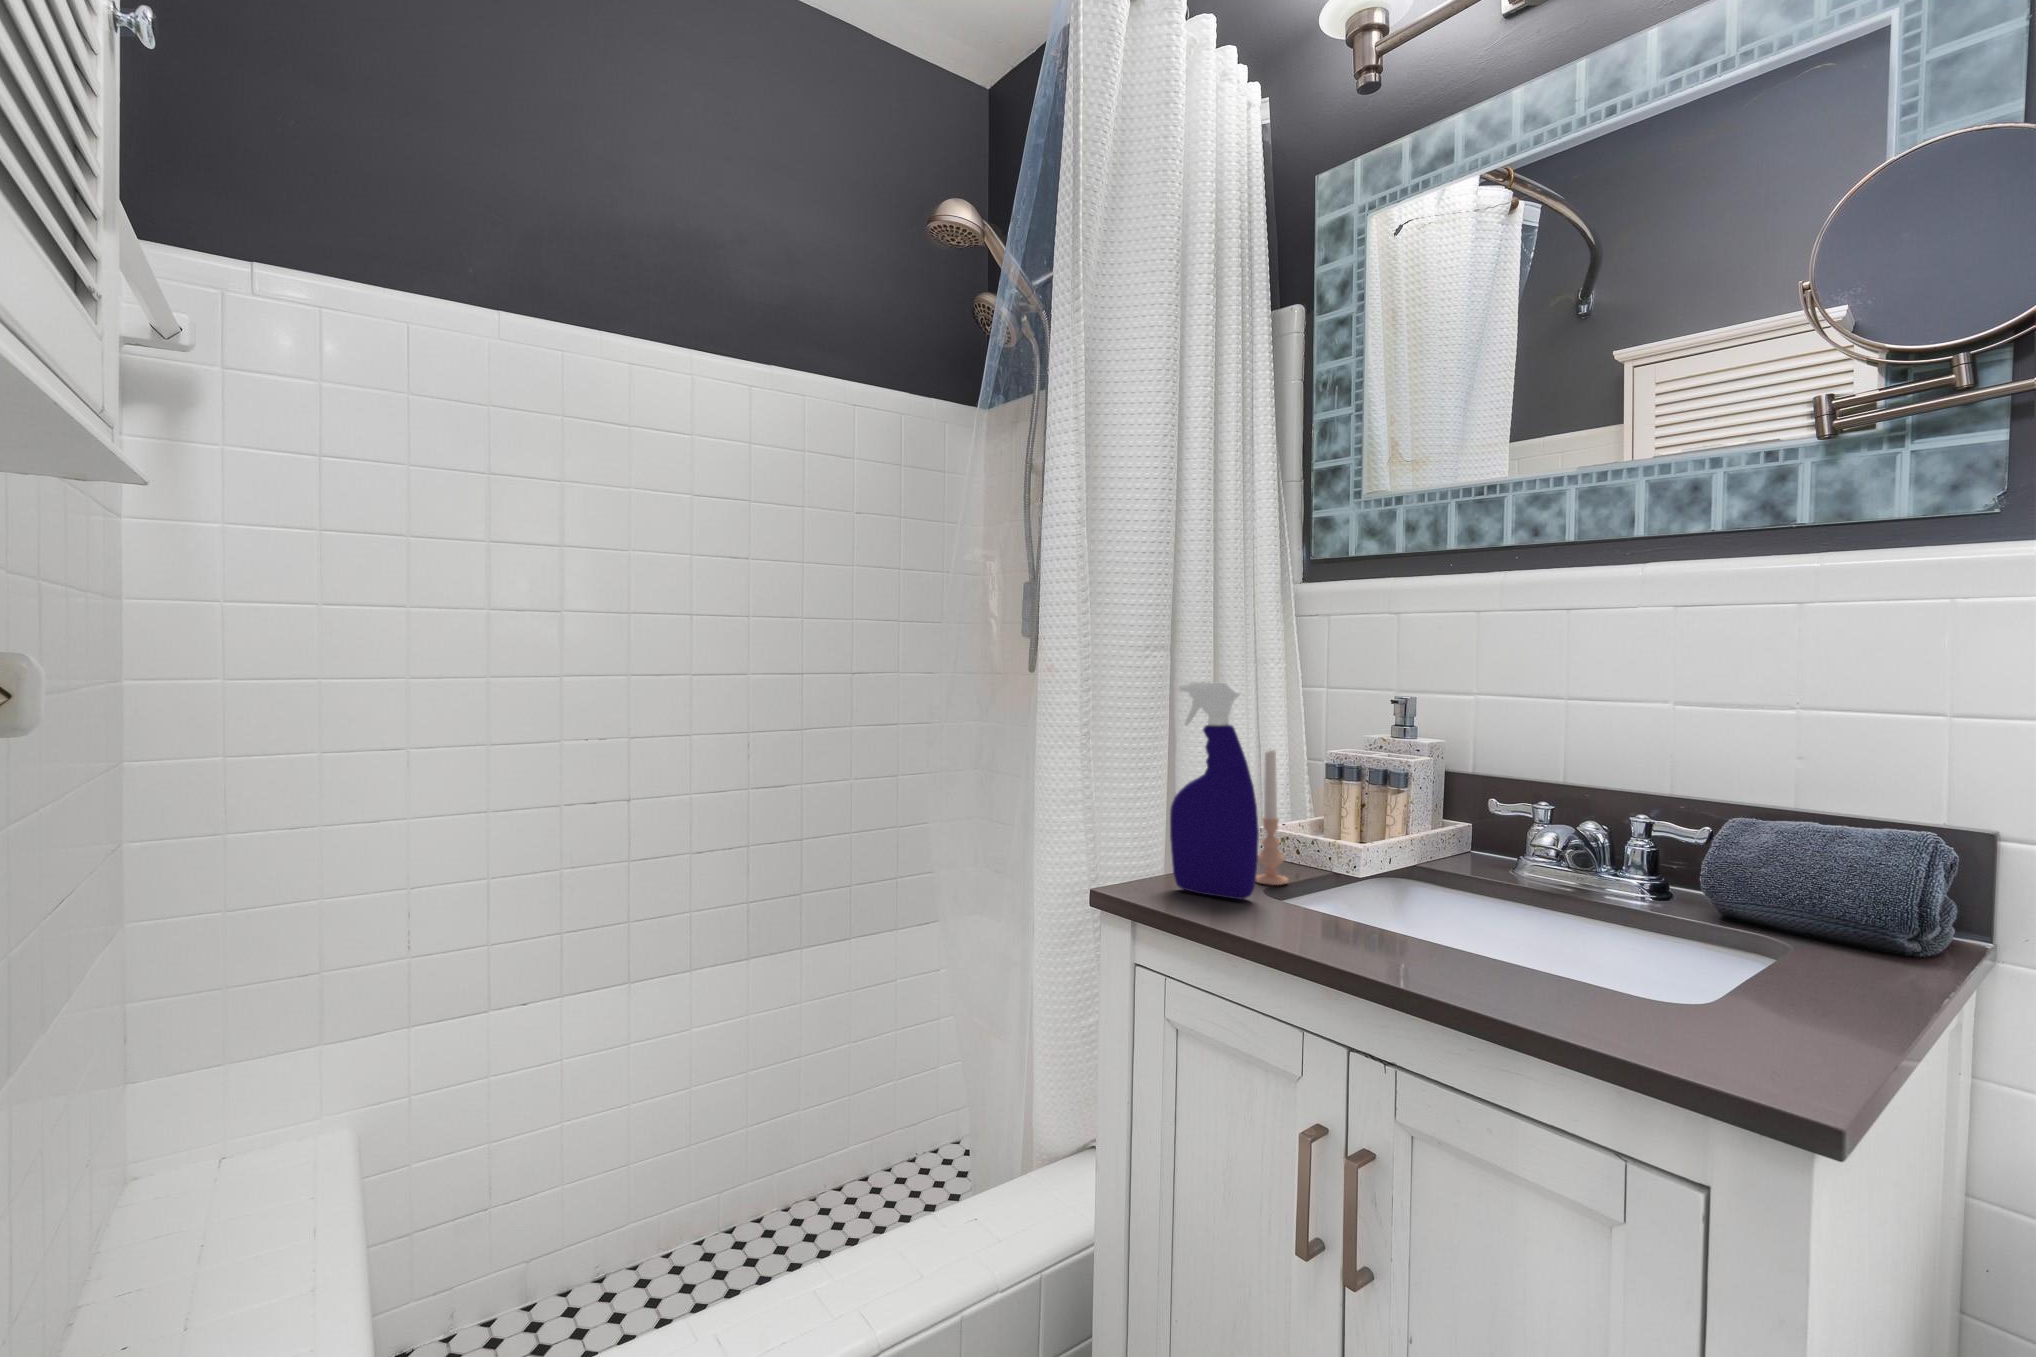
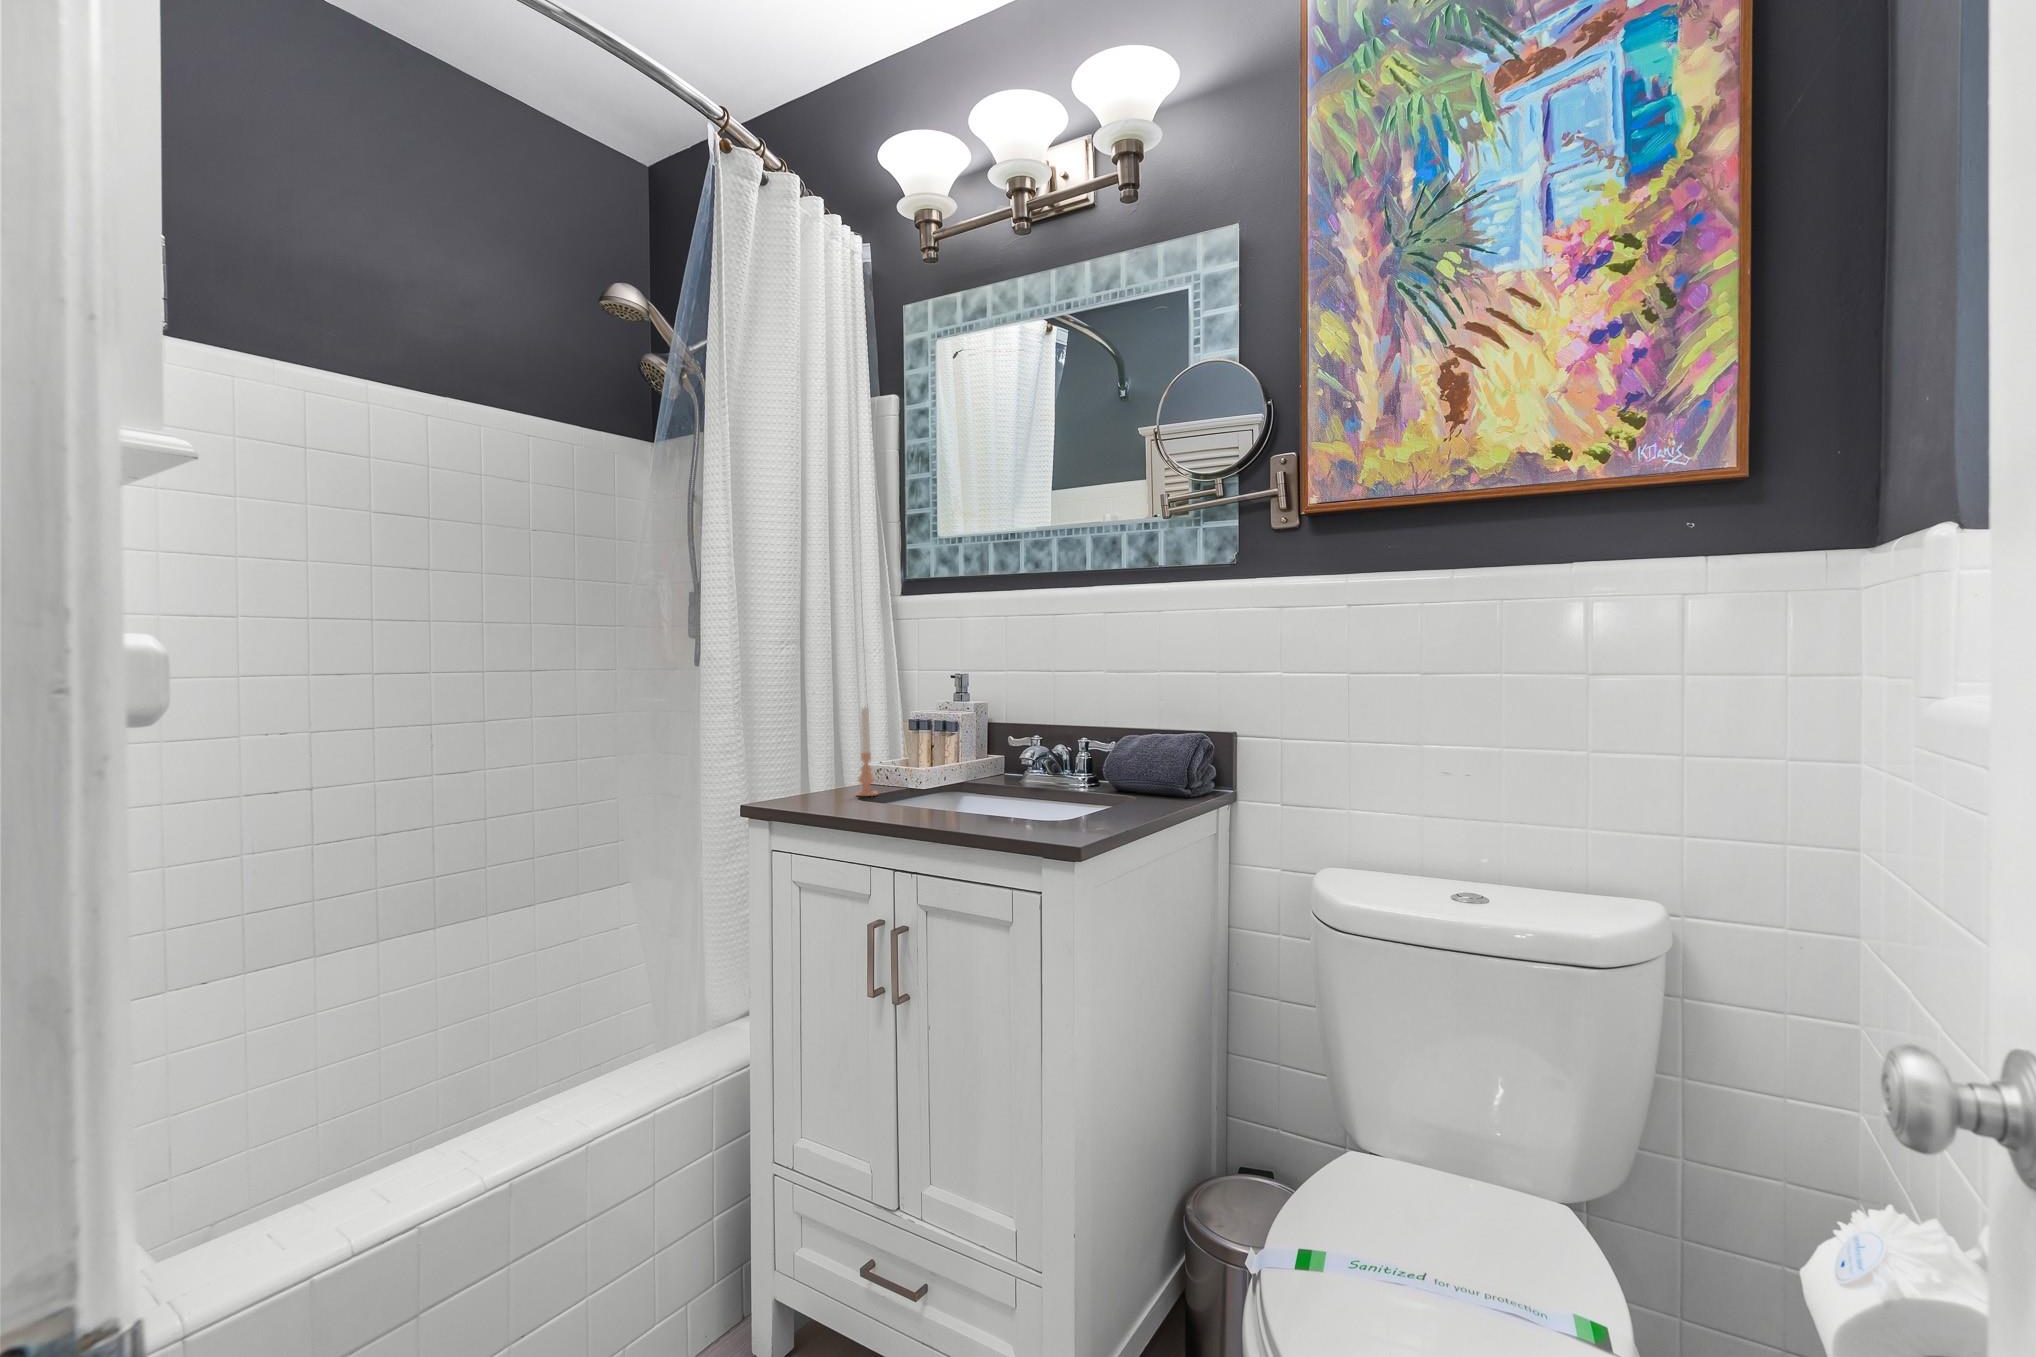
spray bottle: present [1170,682,1259,899] -> none [796,662,853,802]

